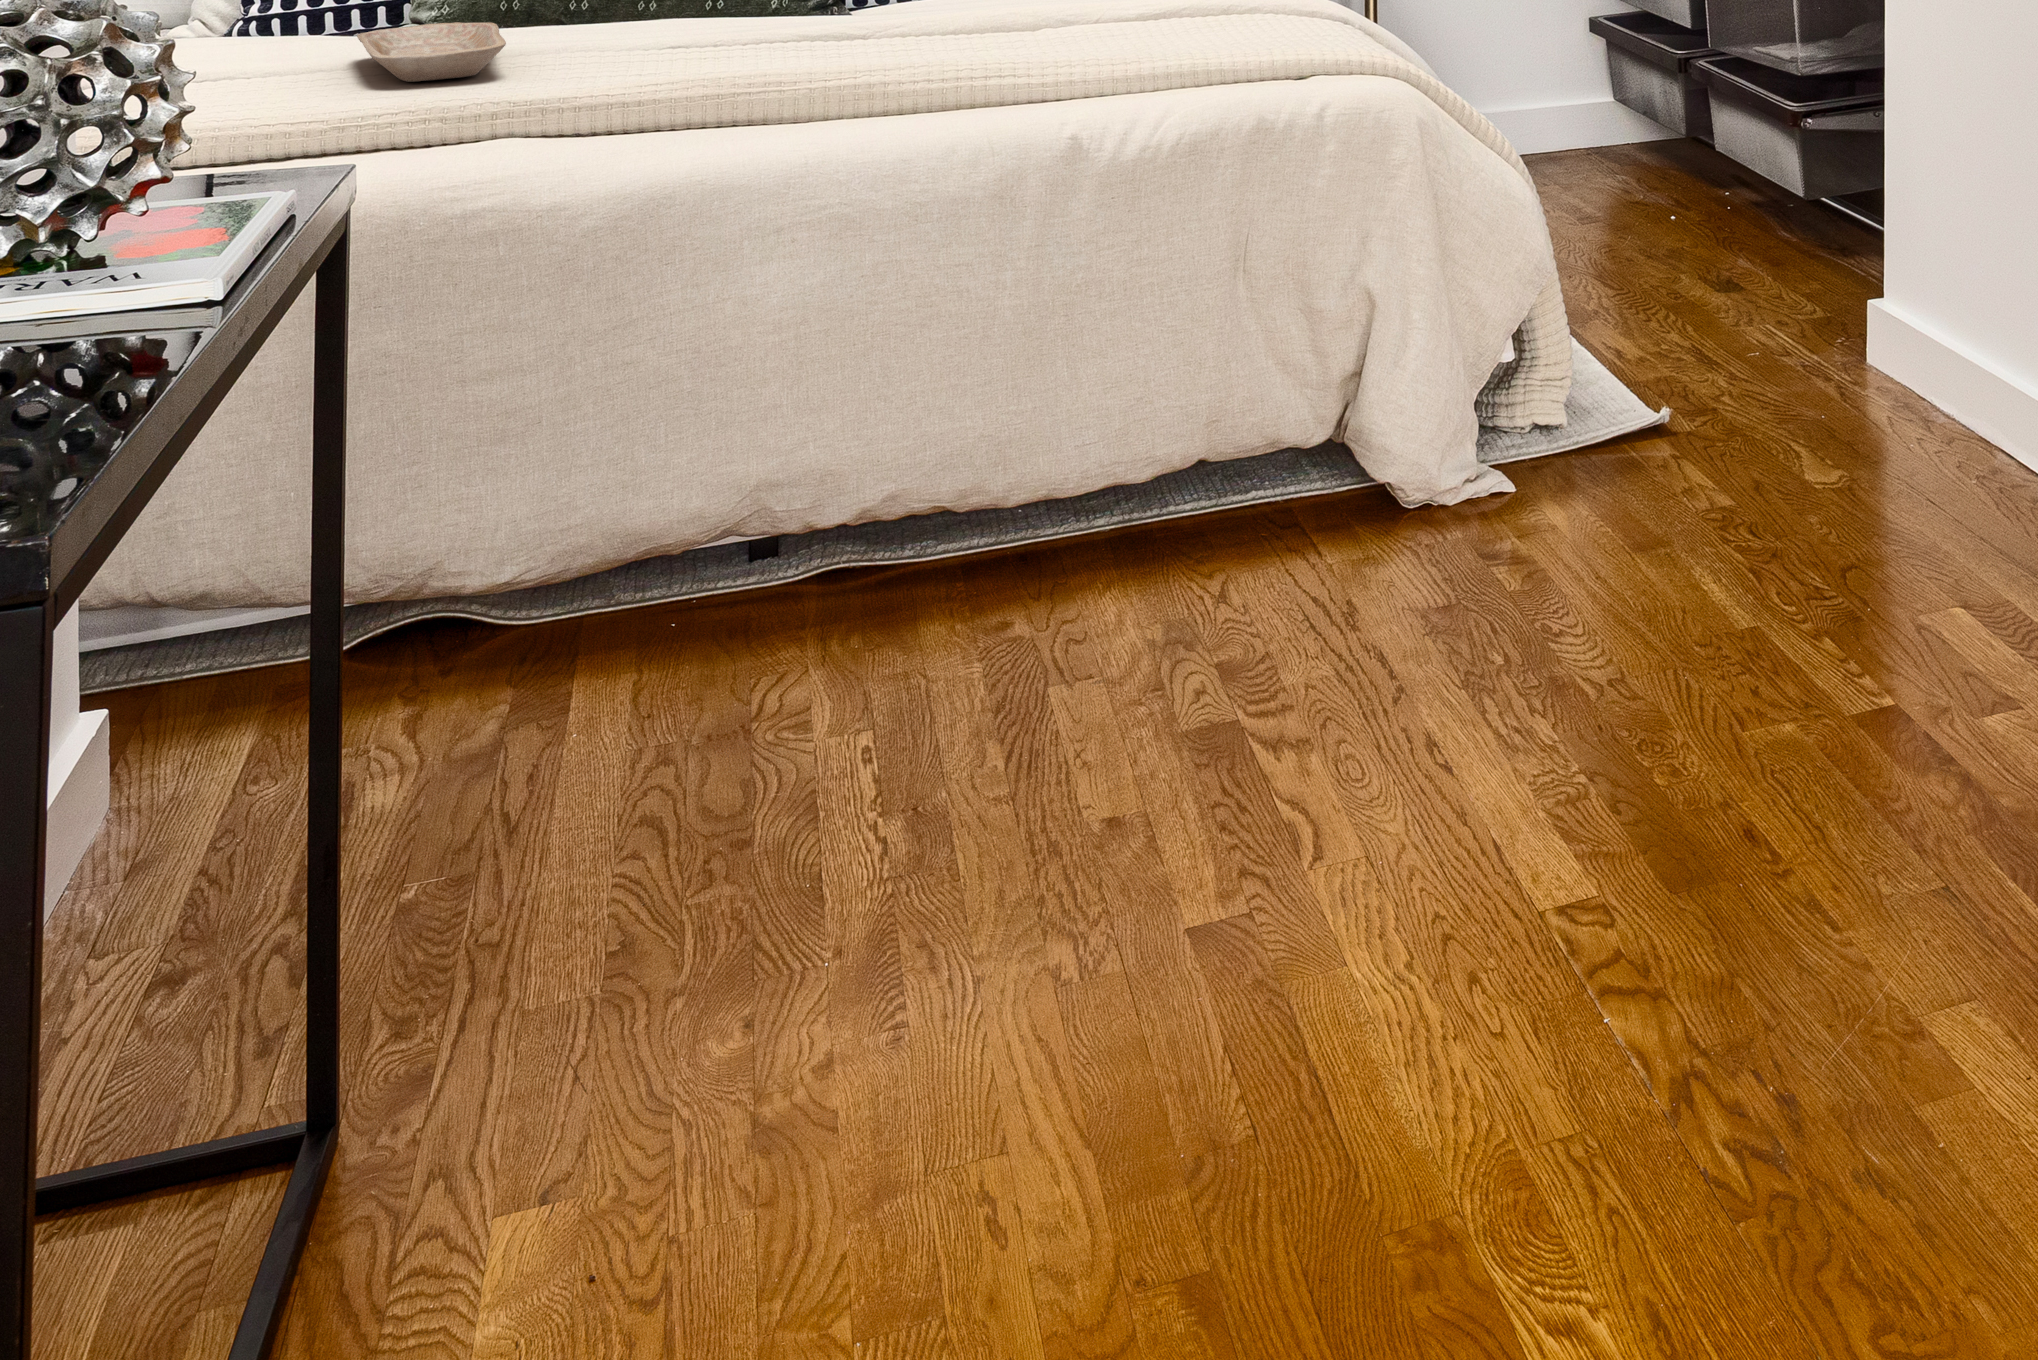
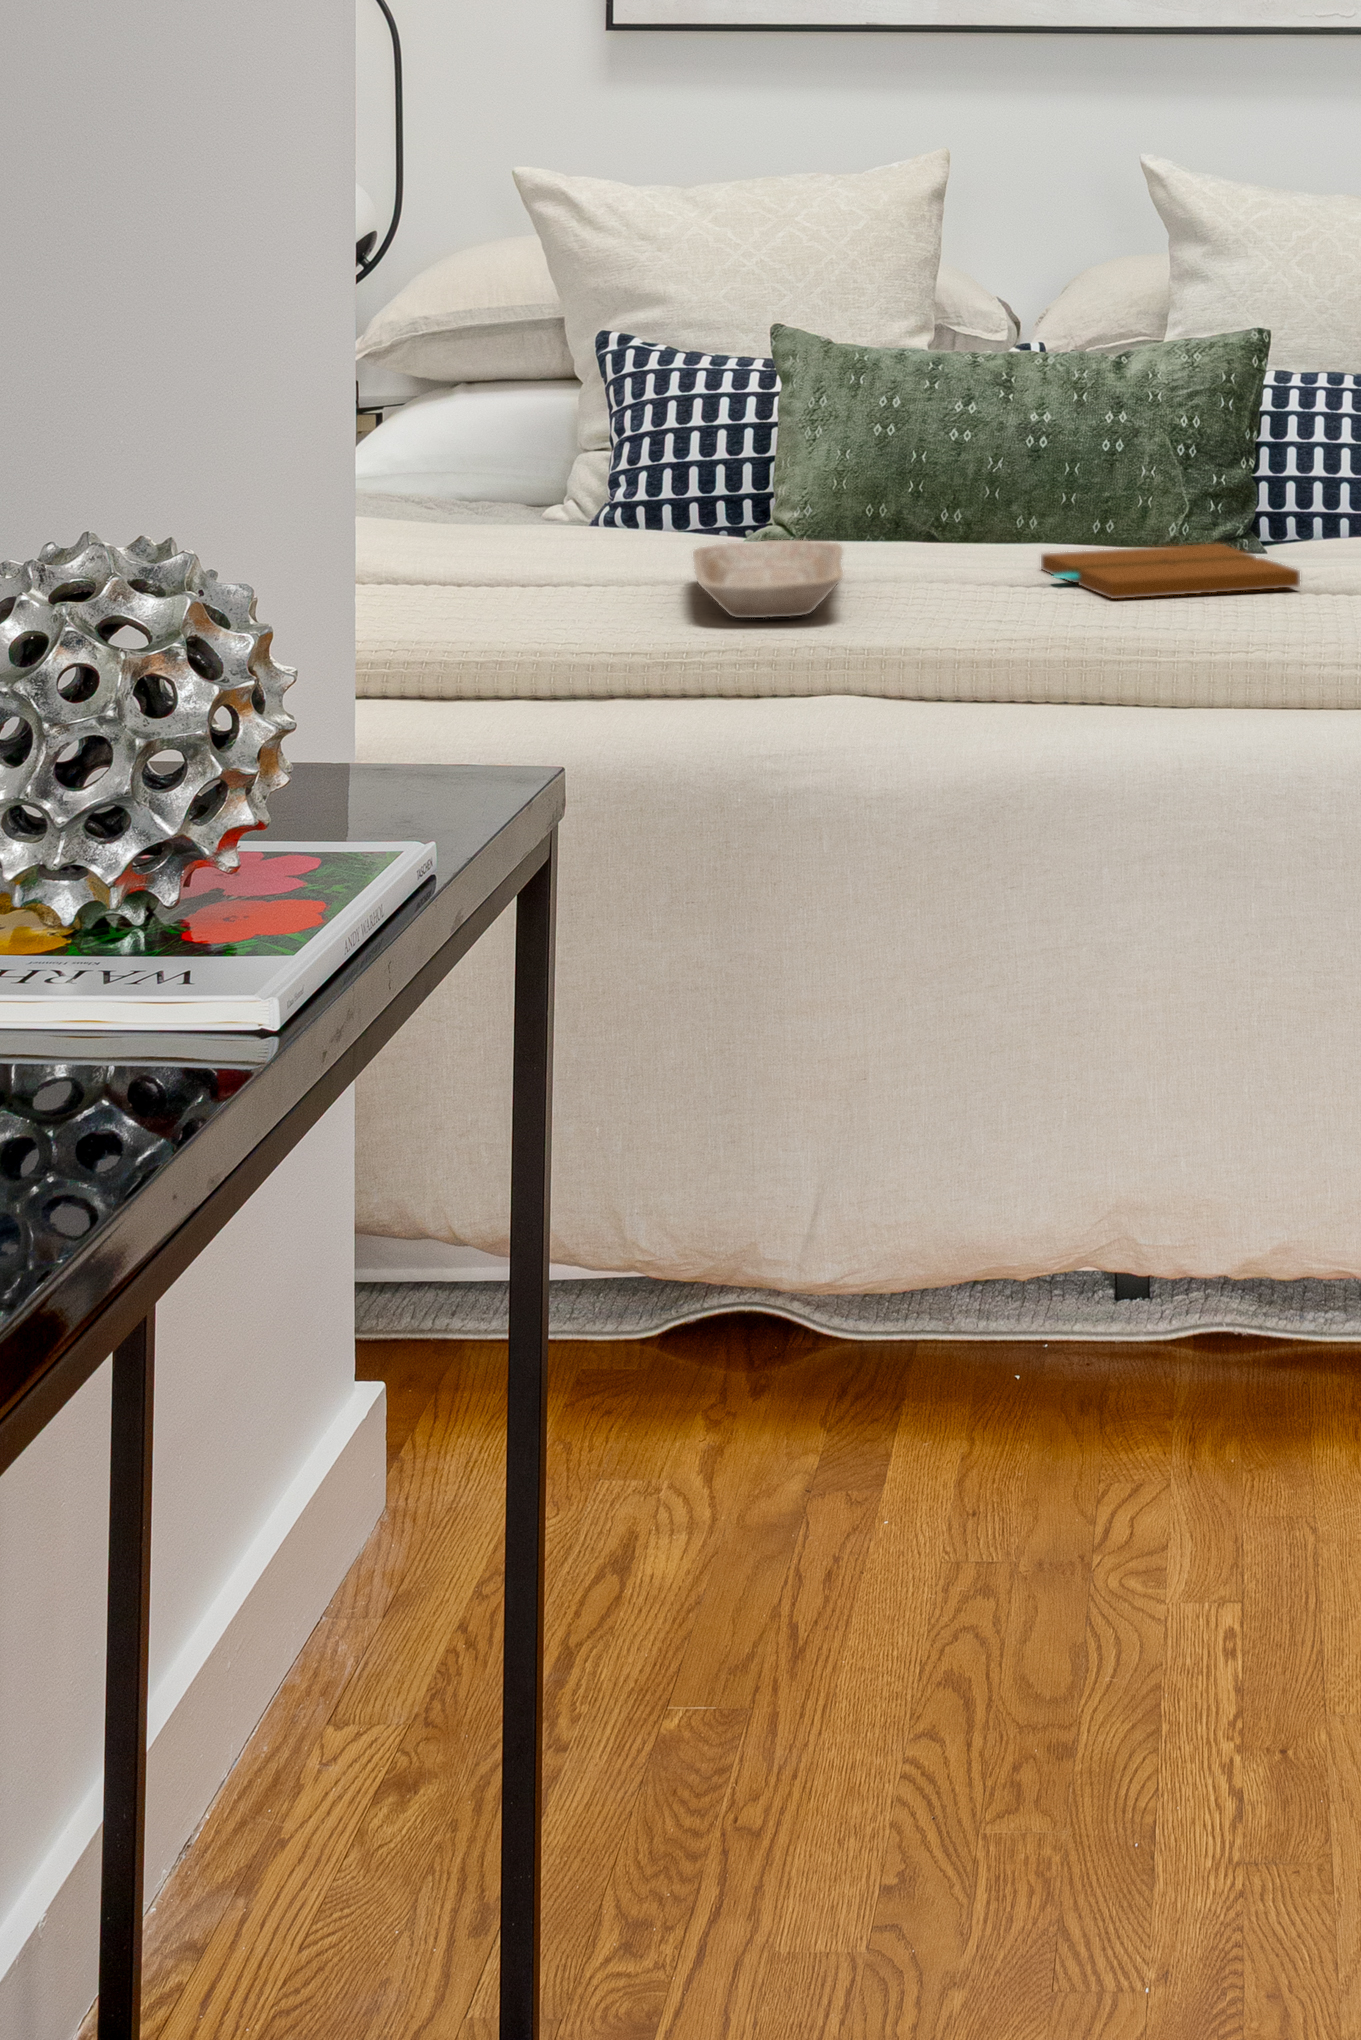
book: none [670,6,891,49] -> present [1041,544,1300,599]

